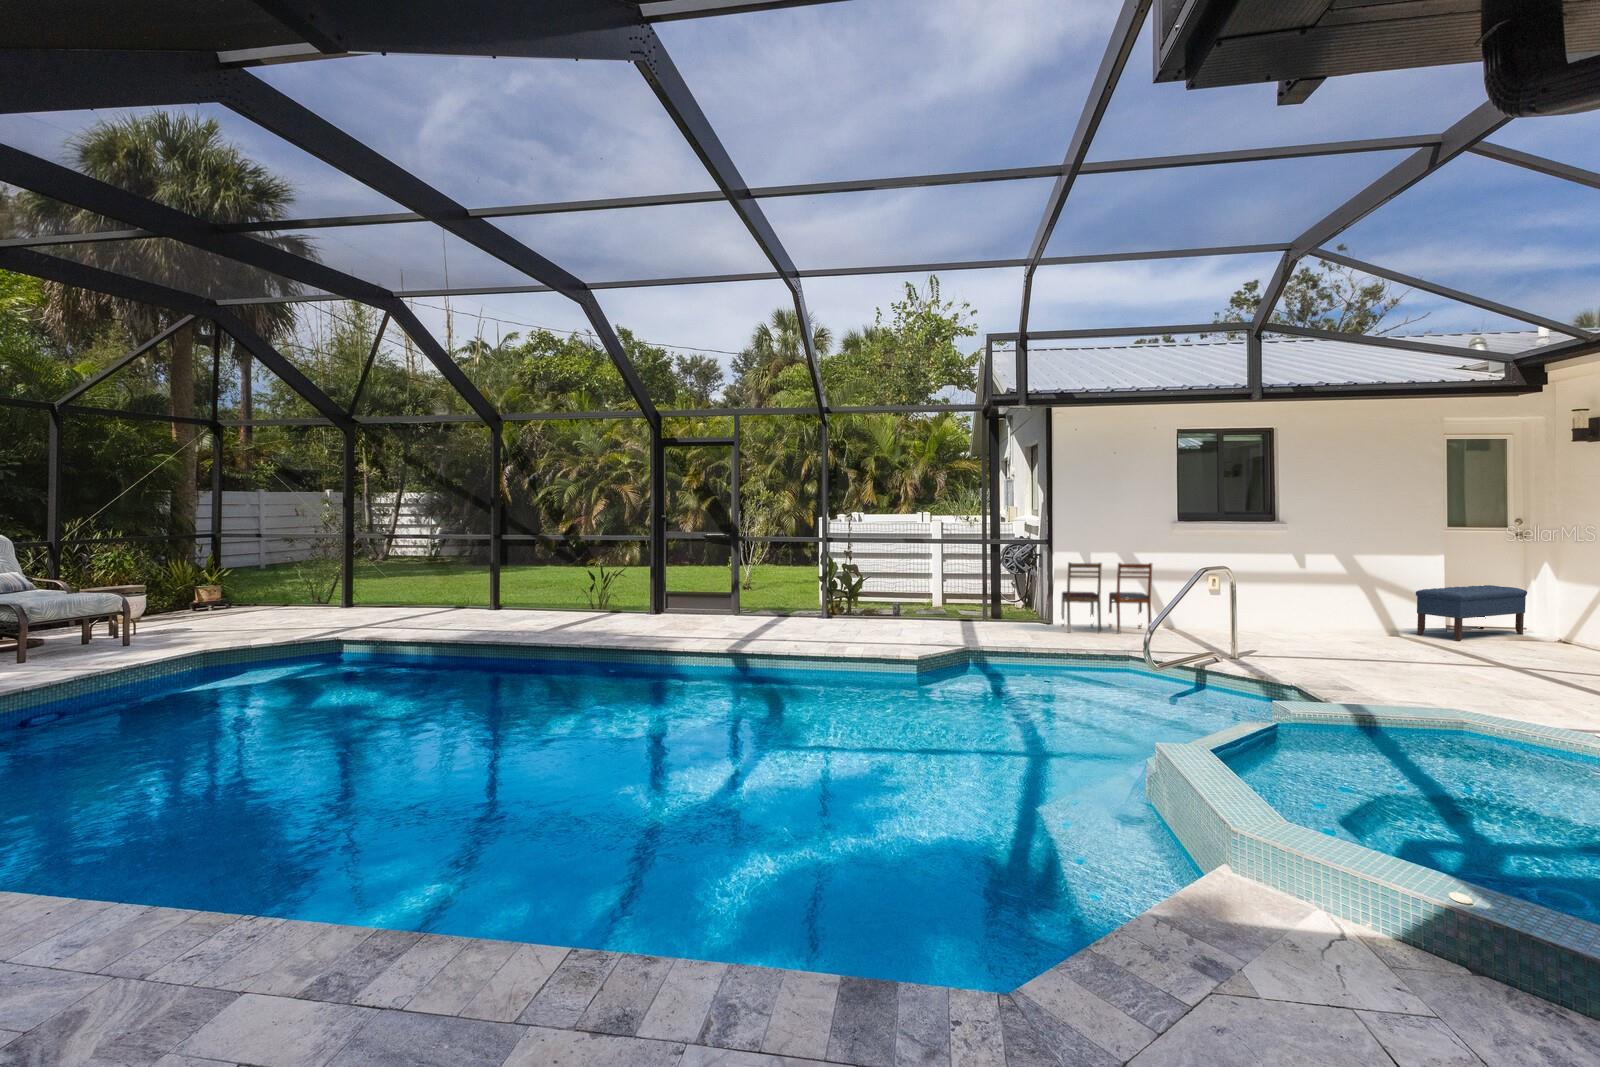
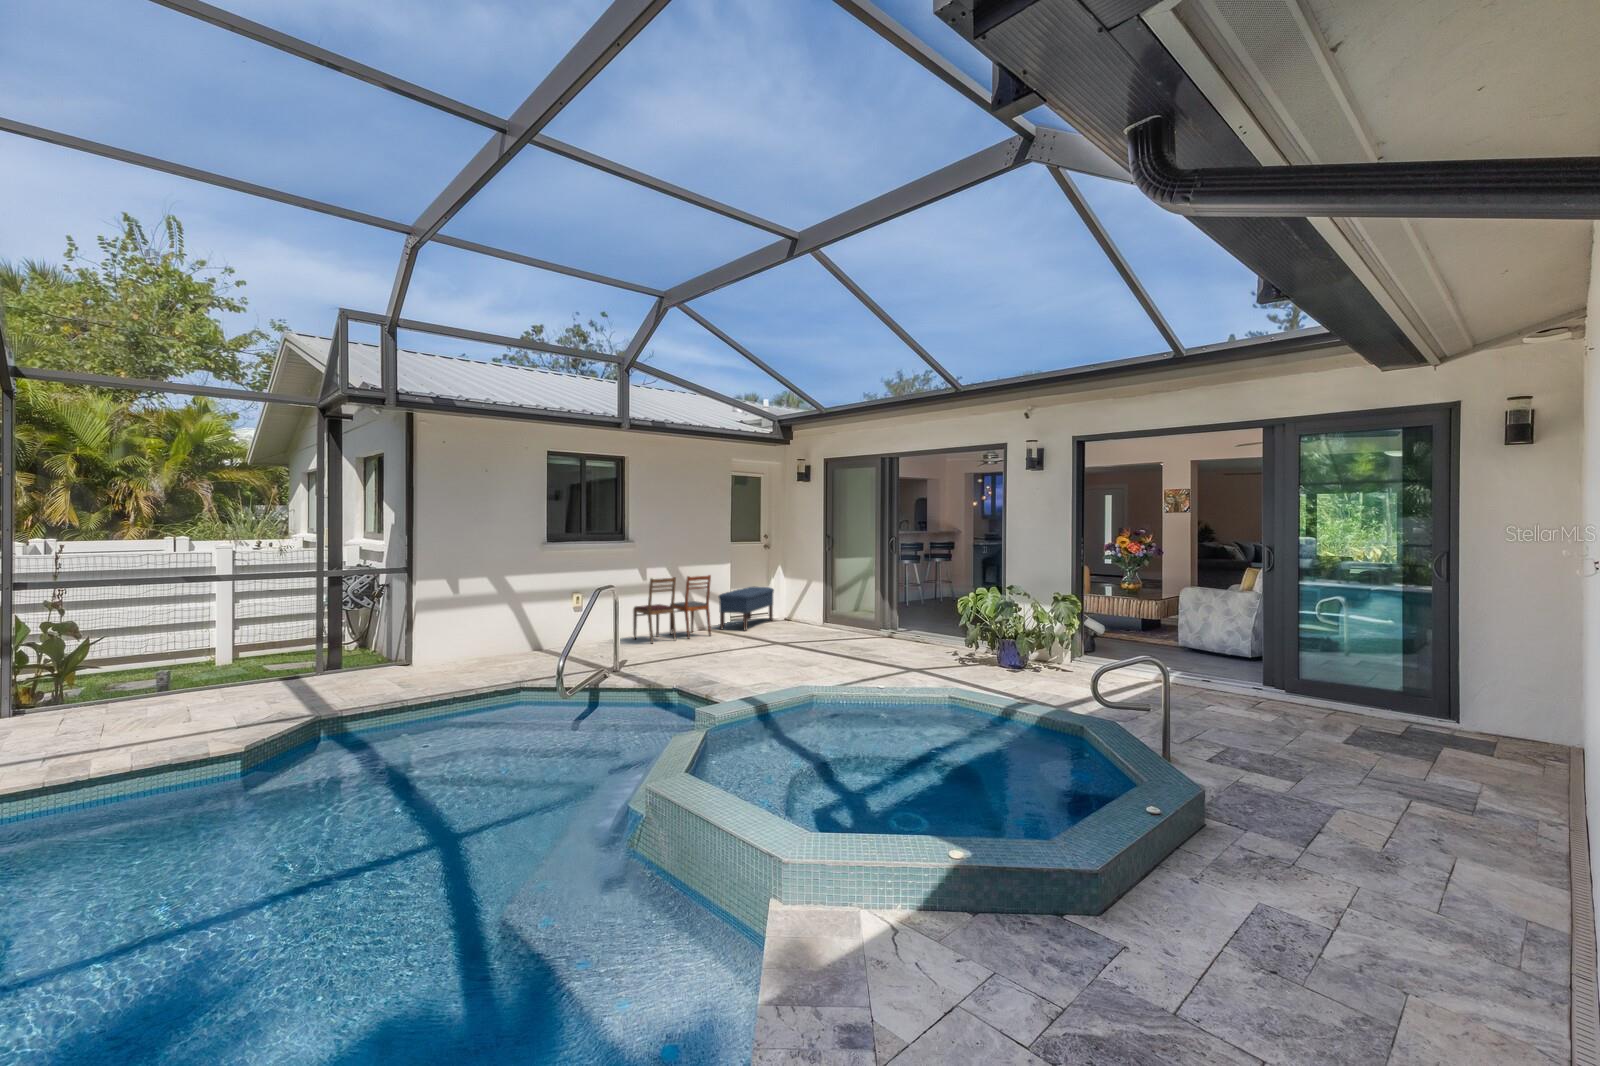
chair: present [1061,563,1152,634] -> present [633,575,711,643]

